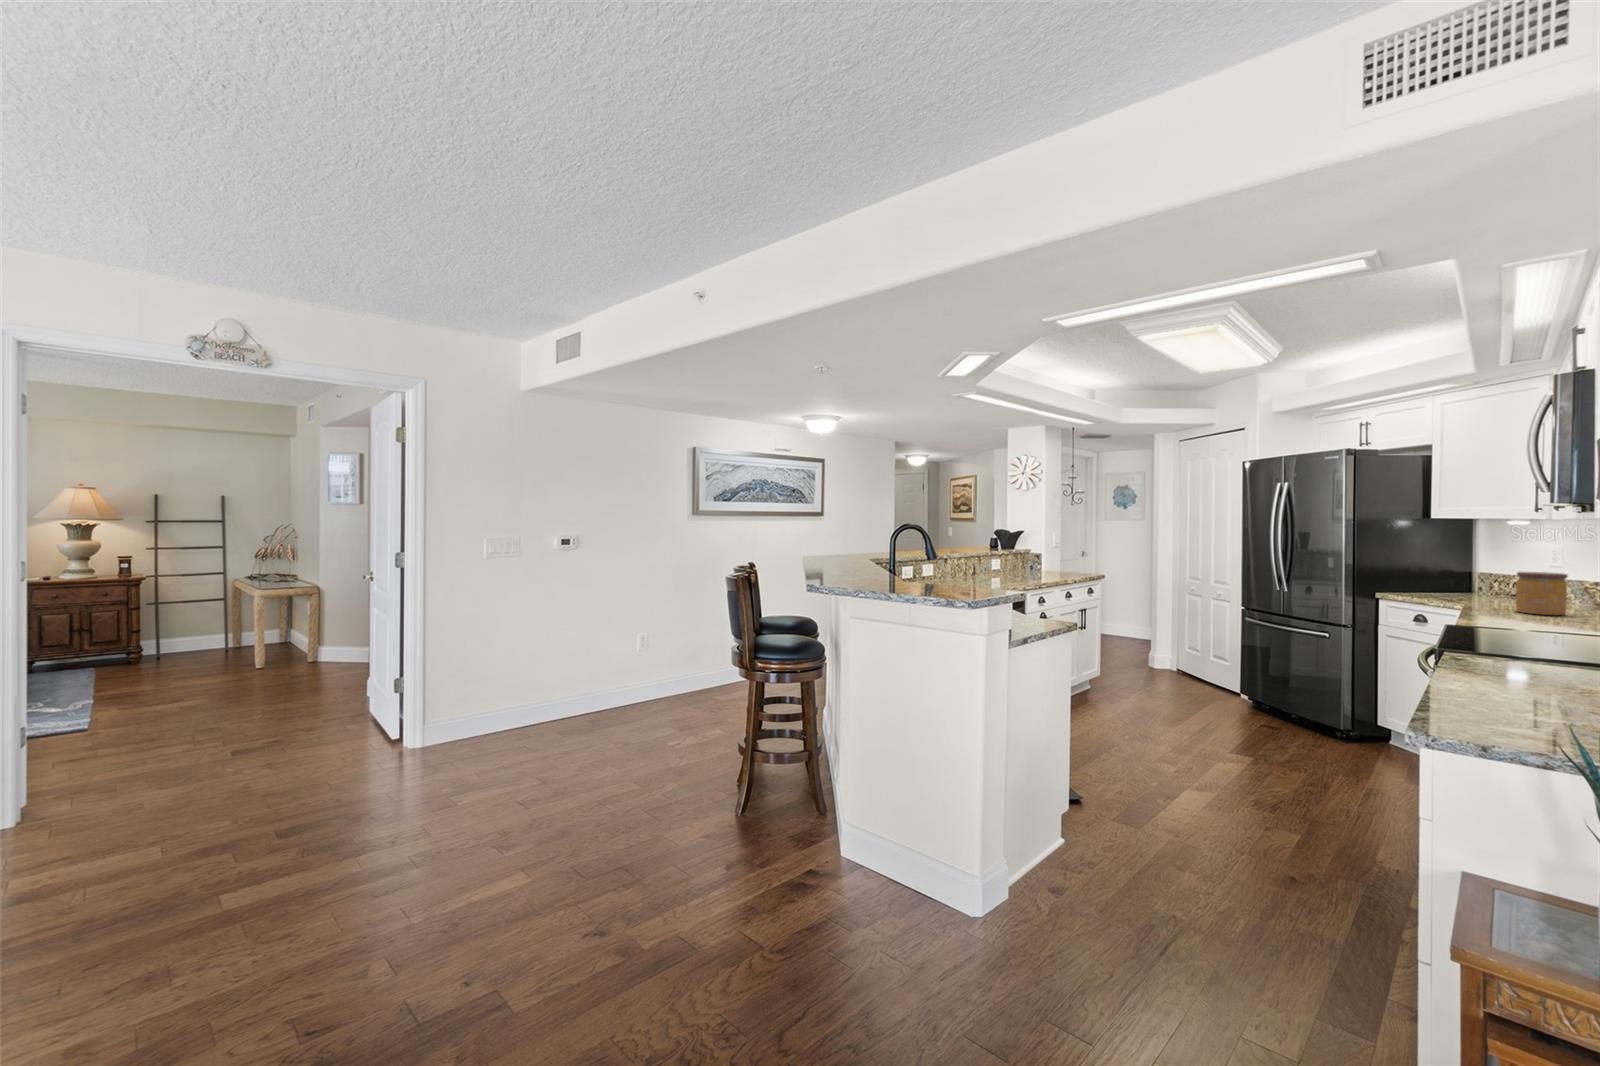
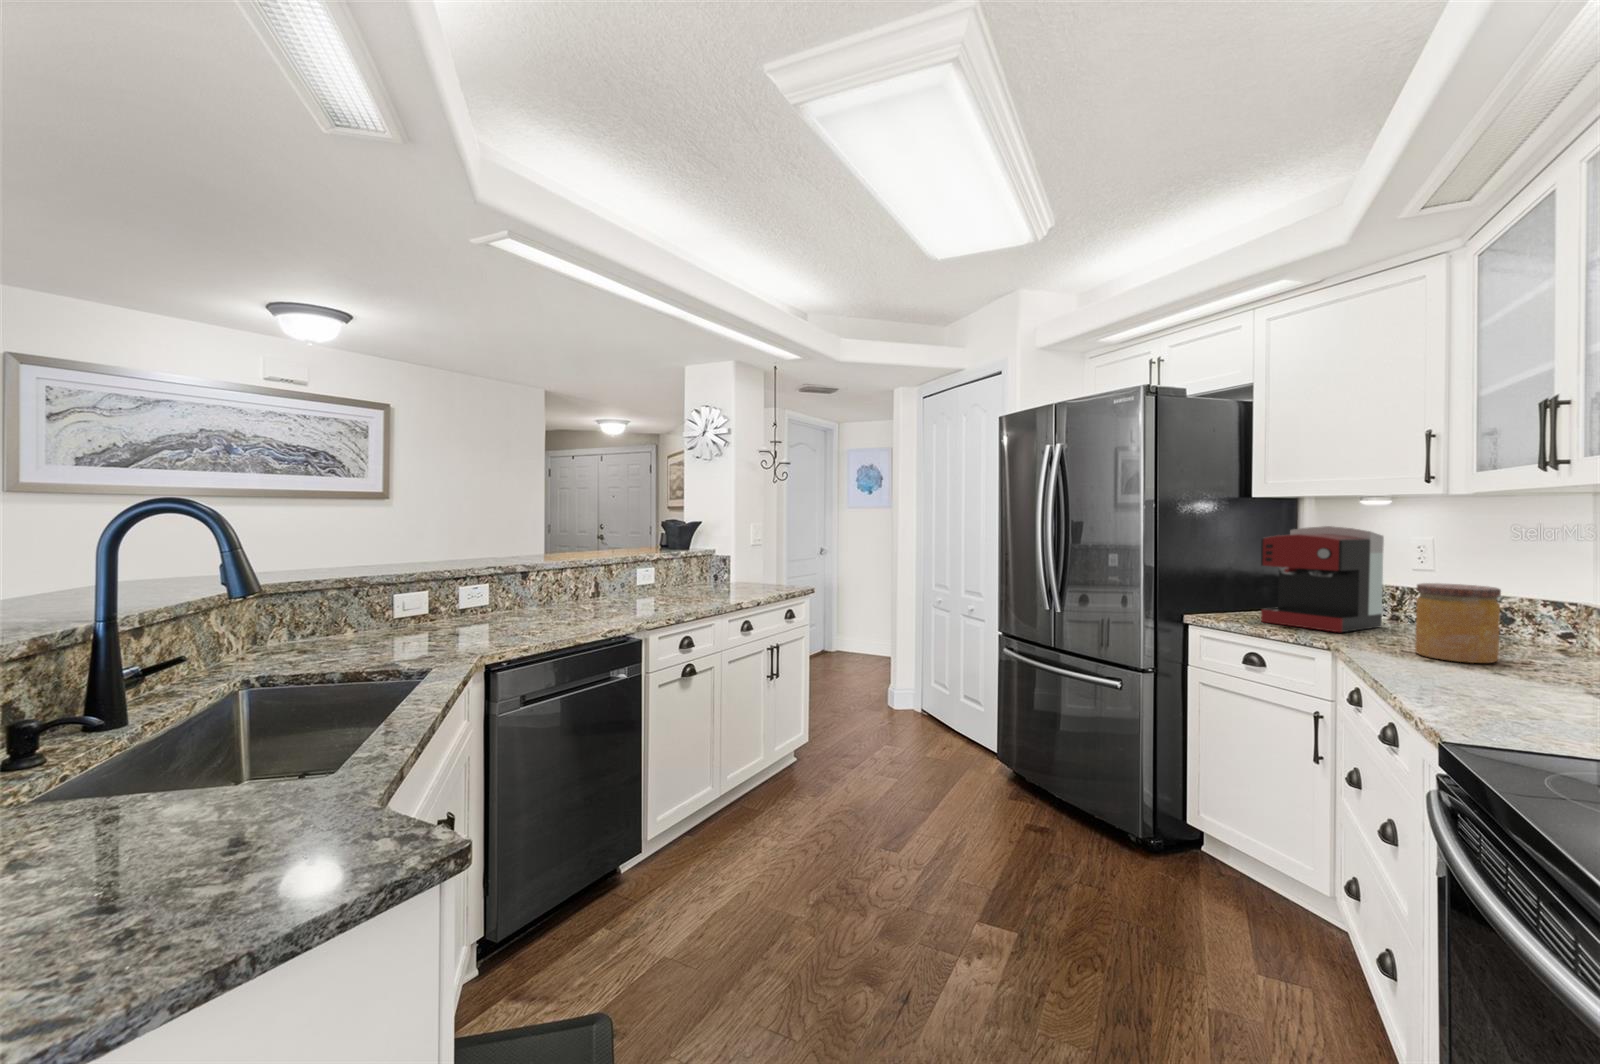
coffee maker: none [1431,538,1522,603] -> present [1261,526,1384,632]

